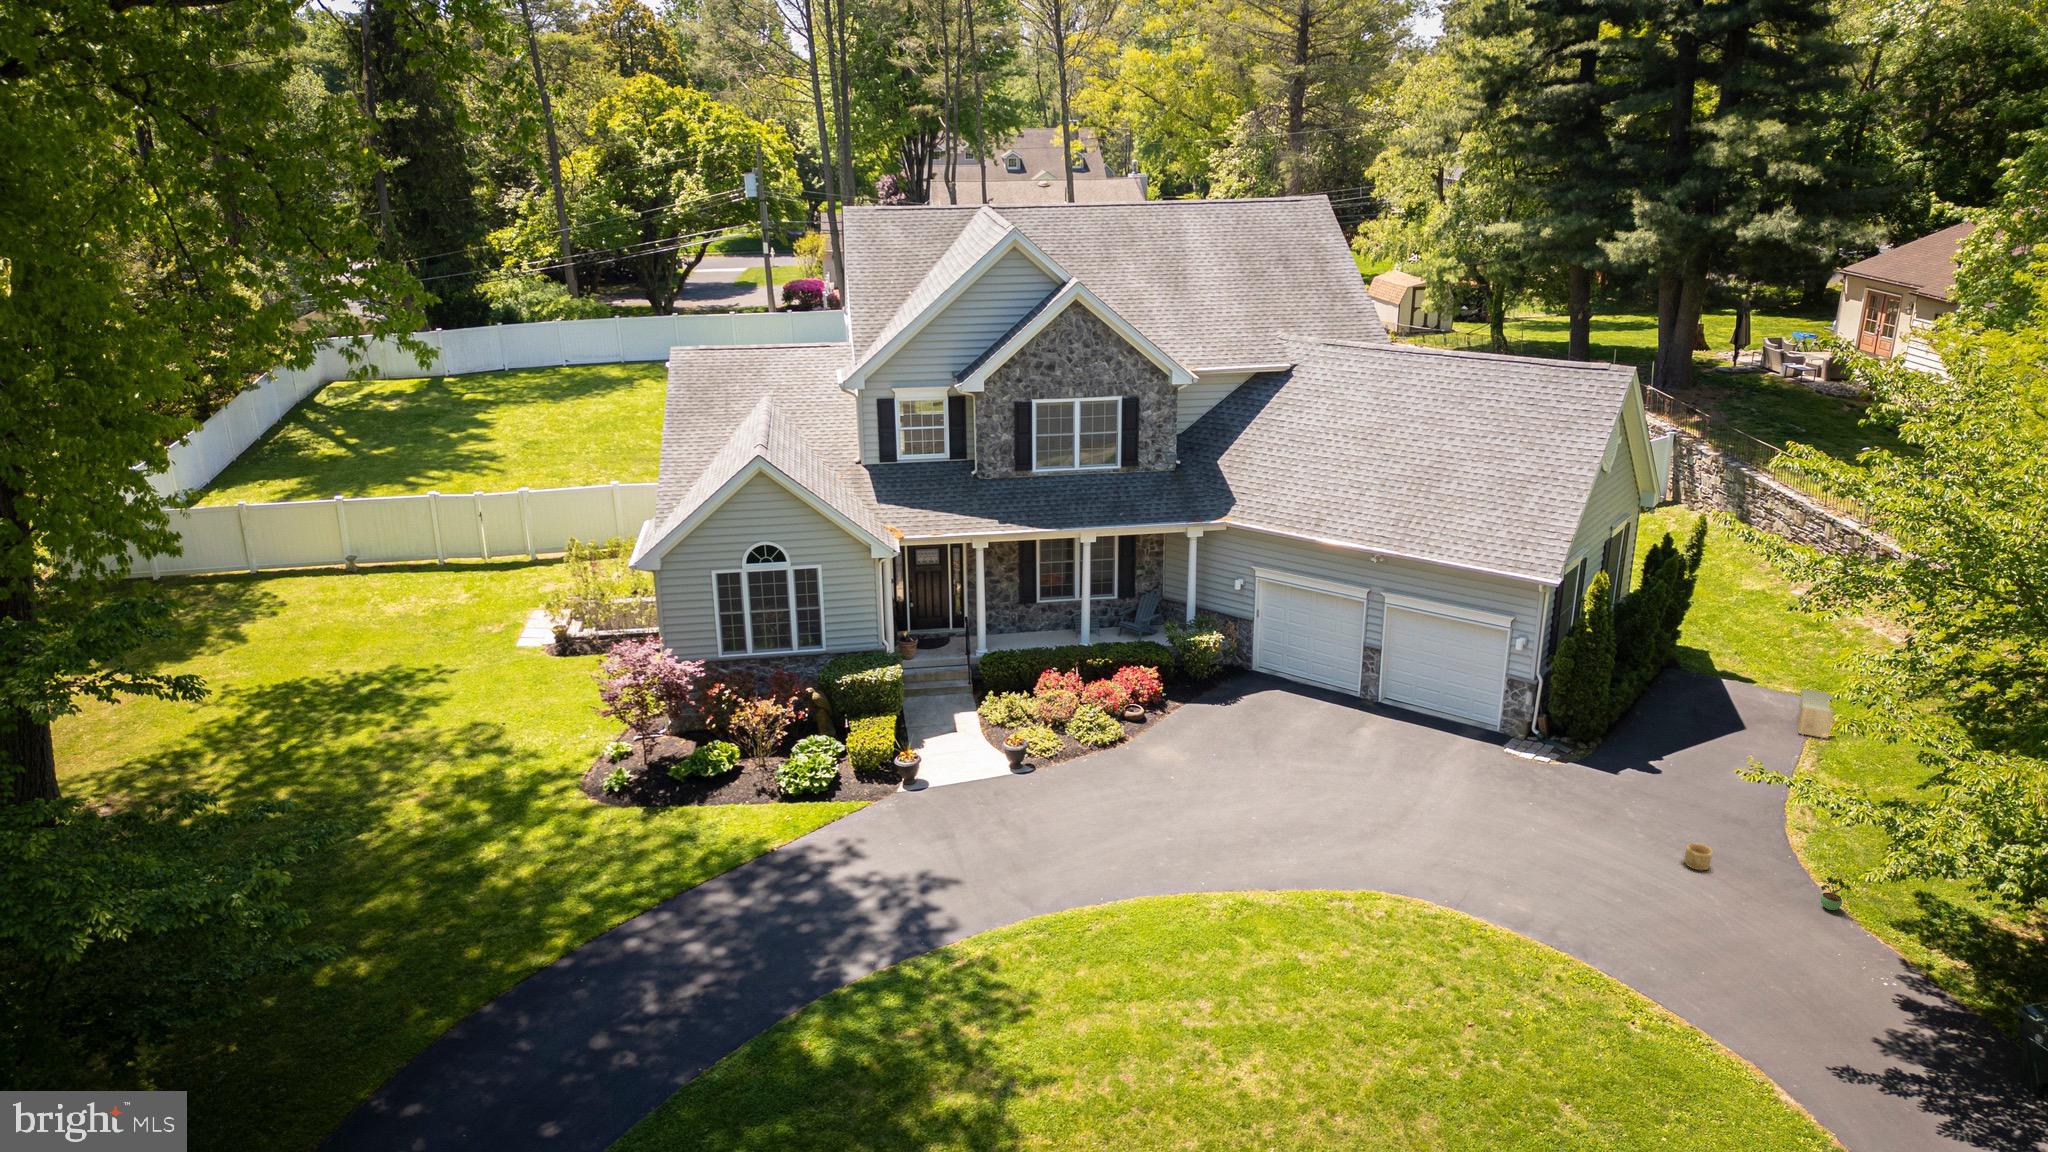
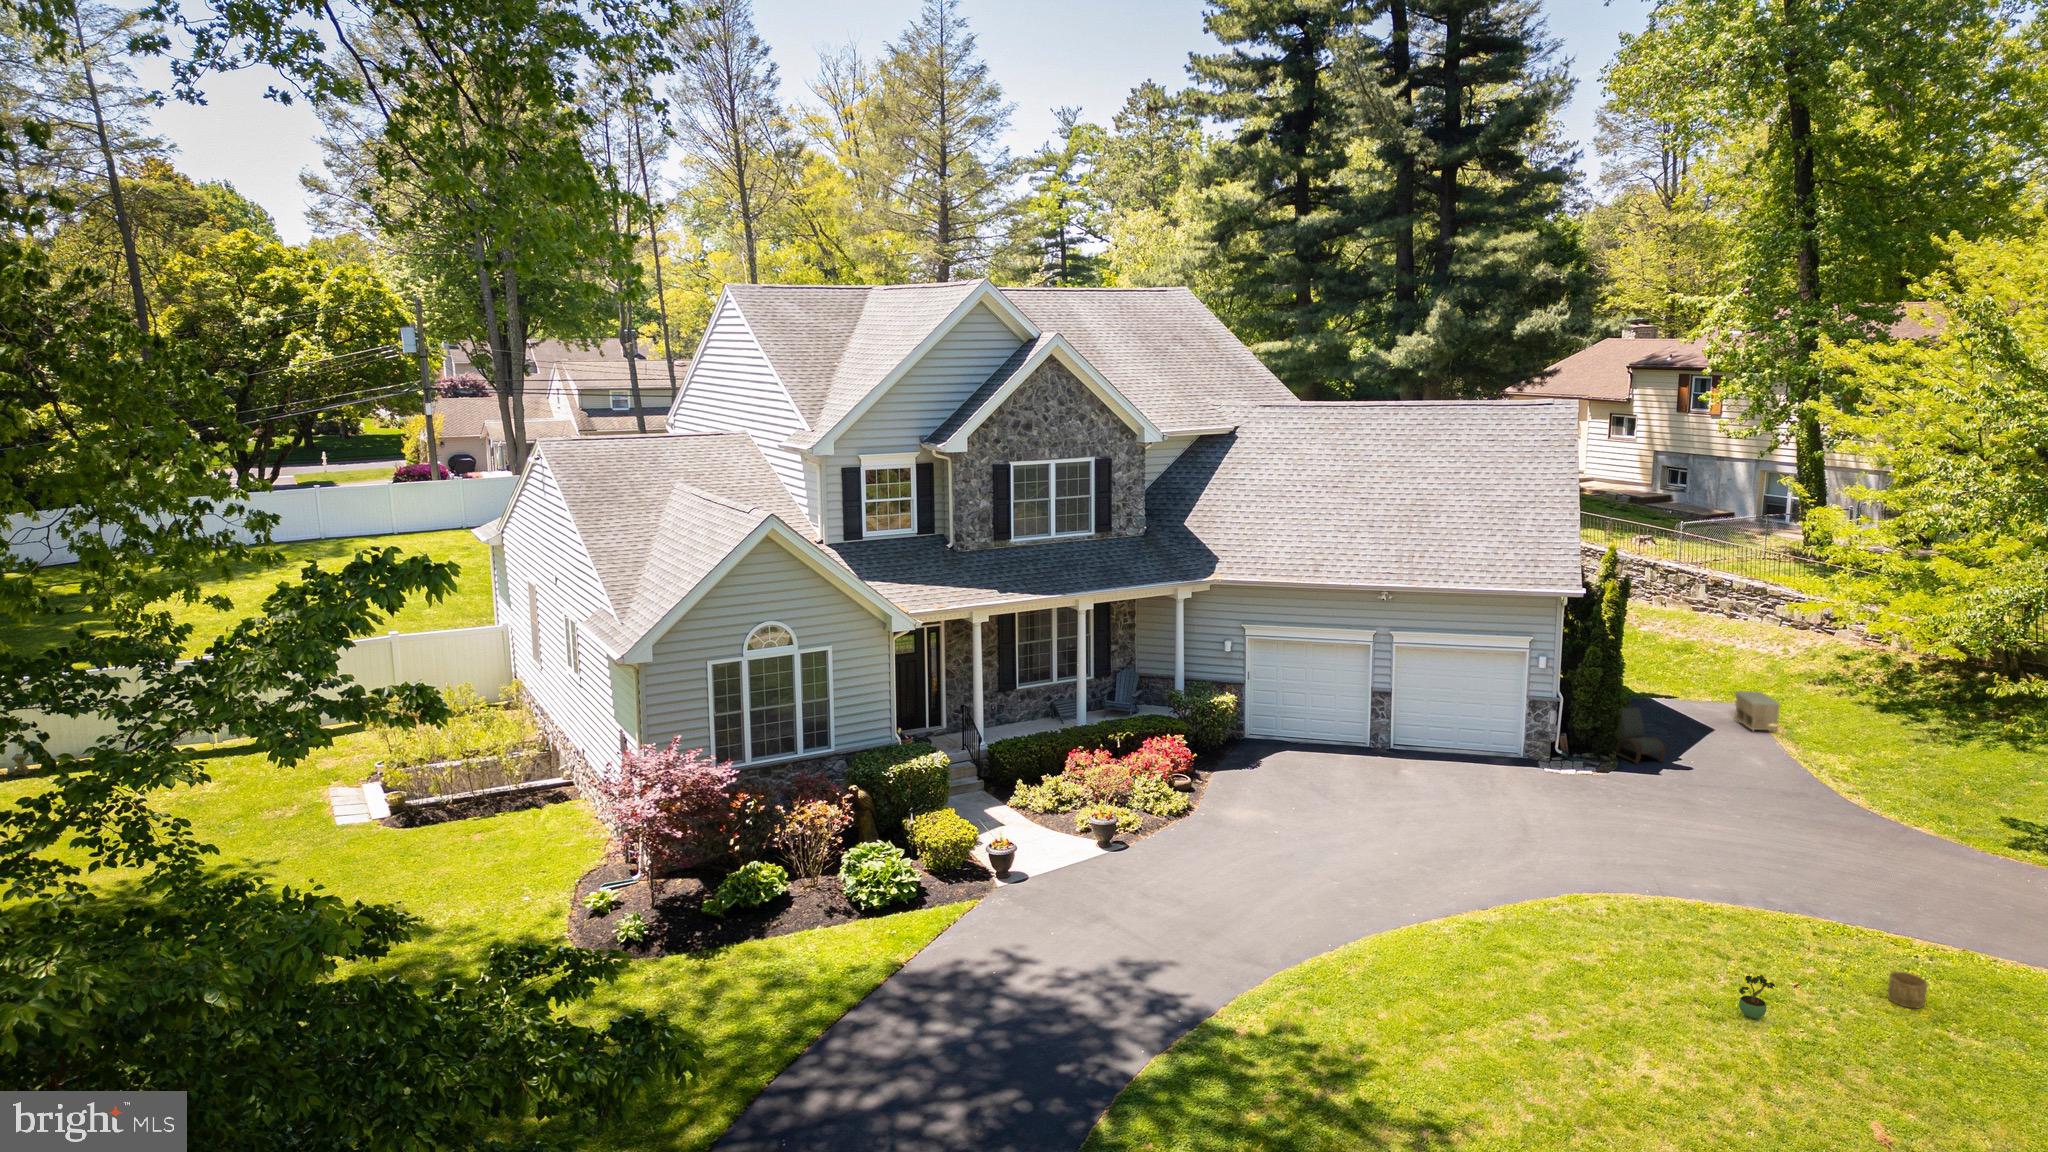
lounge chair: none [1603,696,1650,758] -> present [1616,708,1665,764]
wooden bucket: present [1684,843,1713,870] -> present [1888,971,1928,1008]
potted plant: present [1821,877,1850,910] -> present [1739,975,1775,1018]

